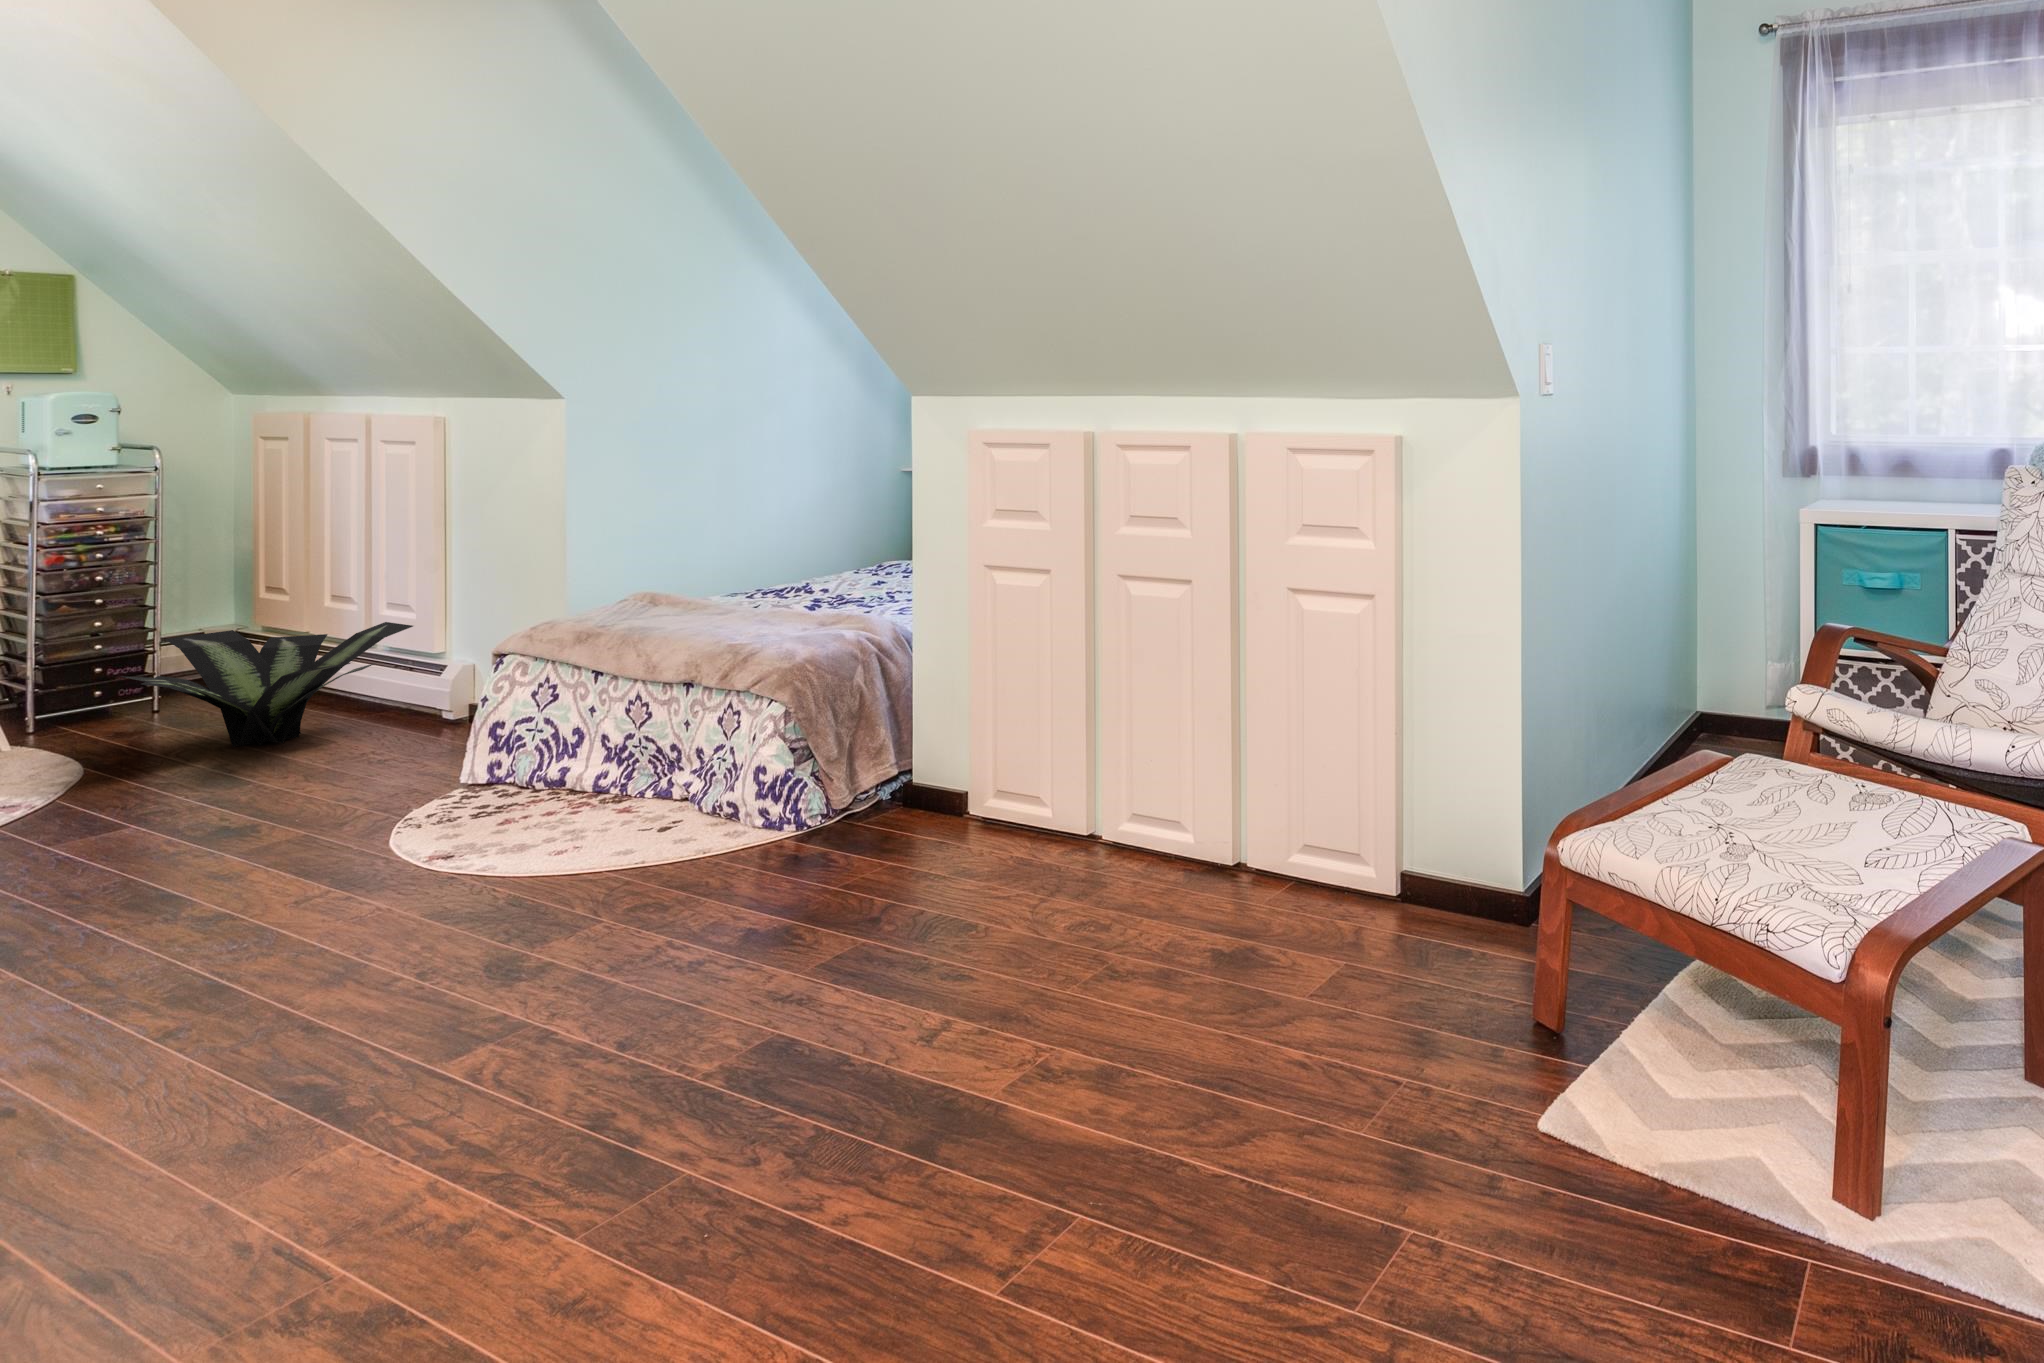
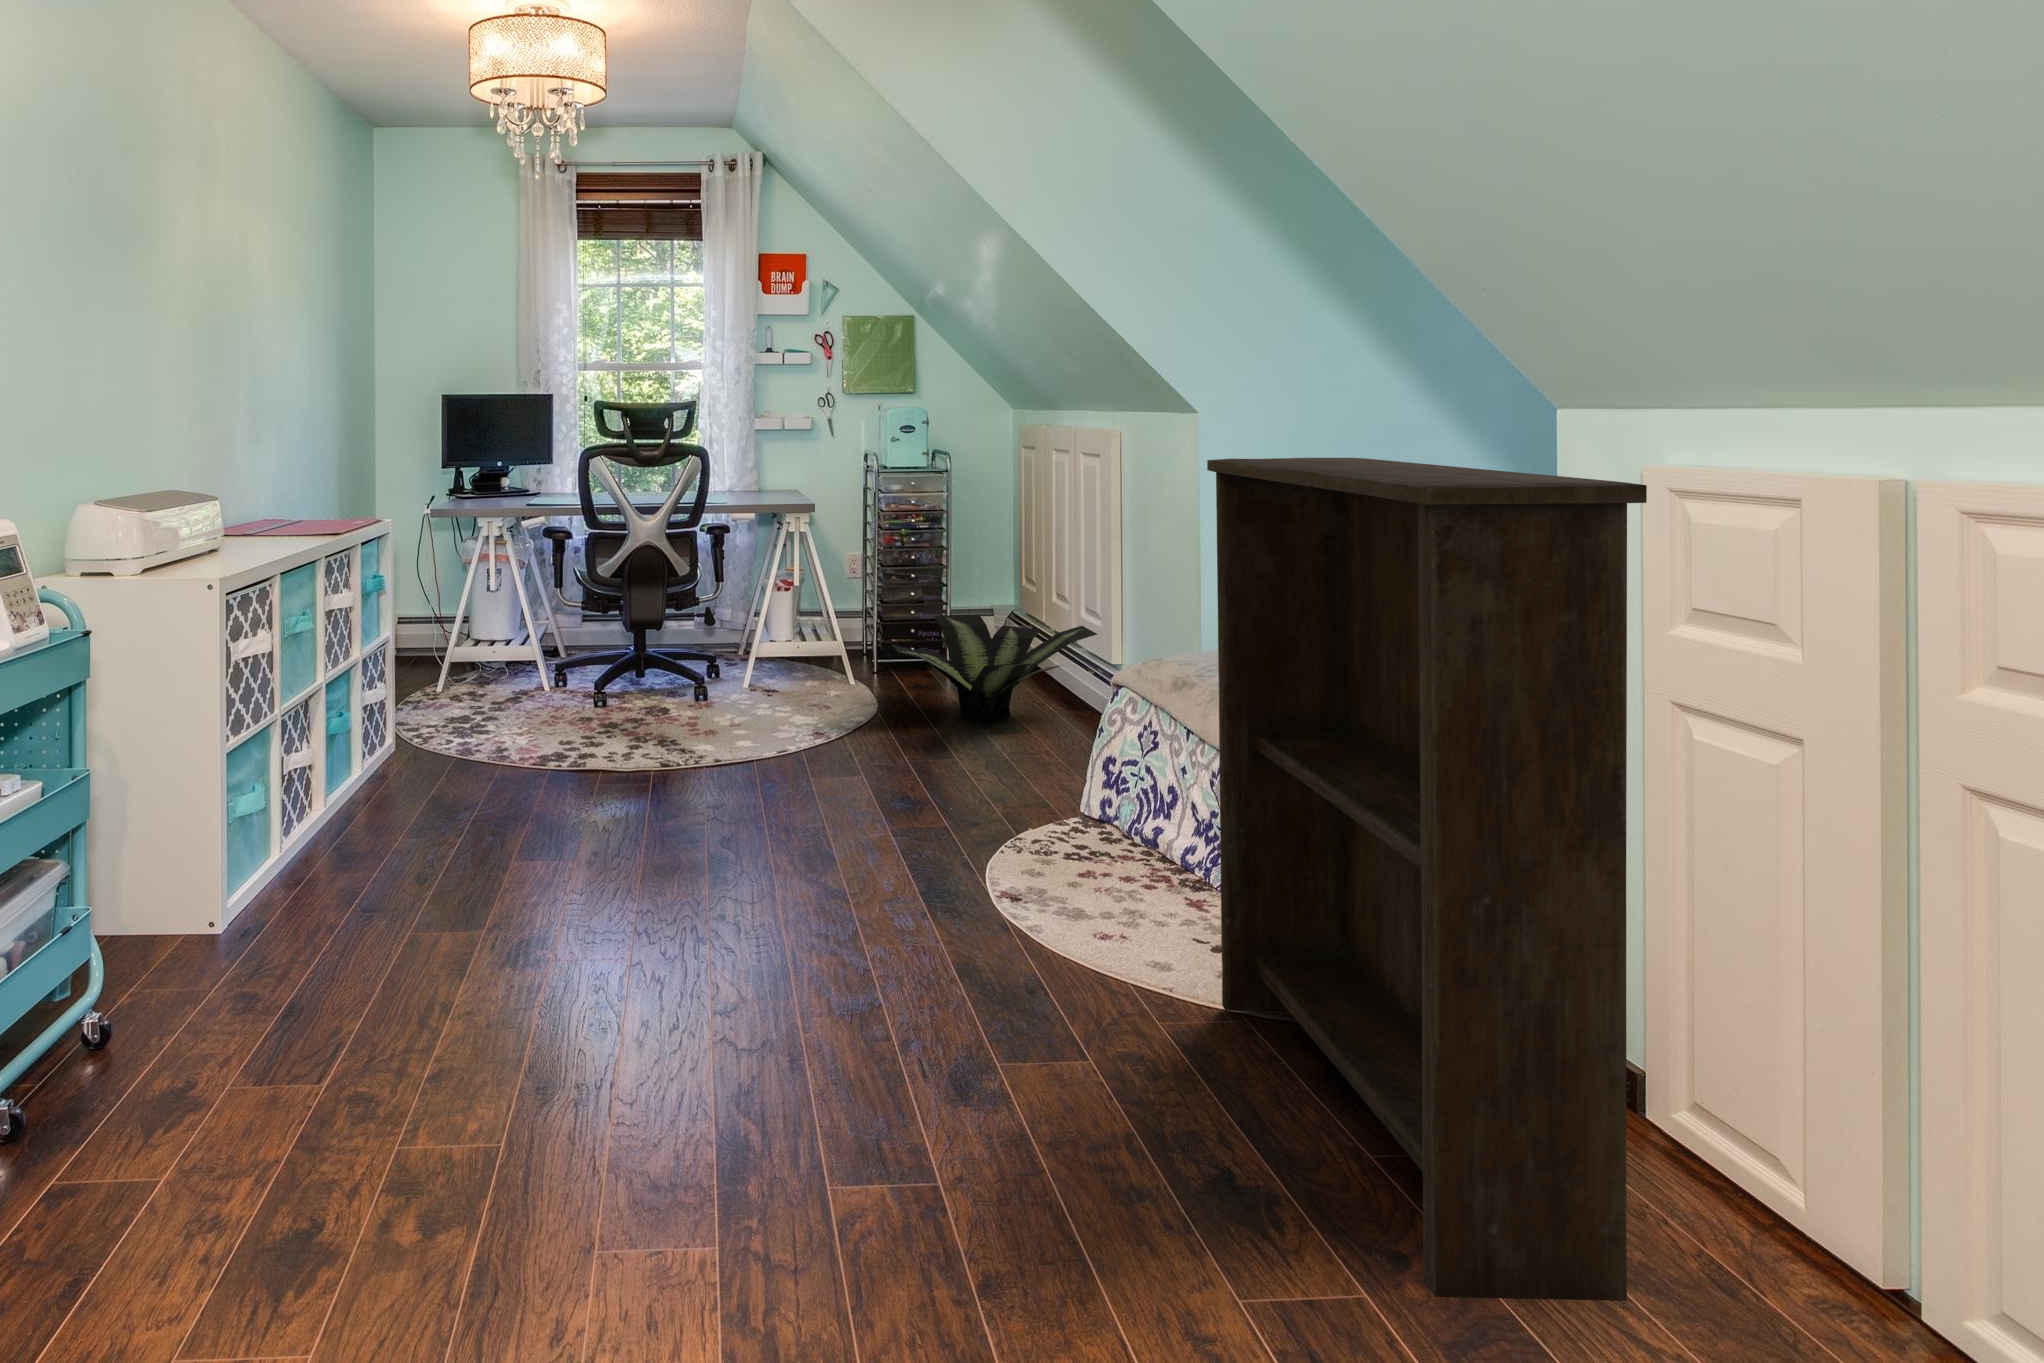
bookshelf: none [674,422,1000,922] -> present [1207,458,1647,1301]

